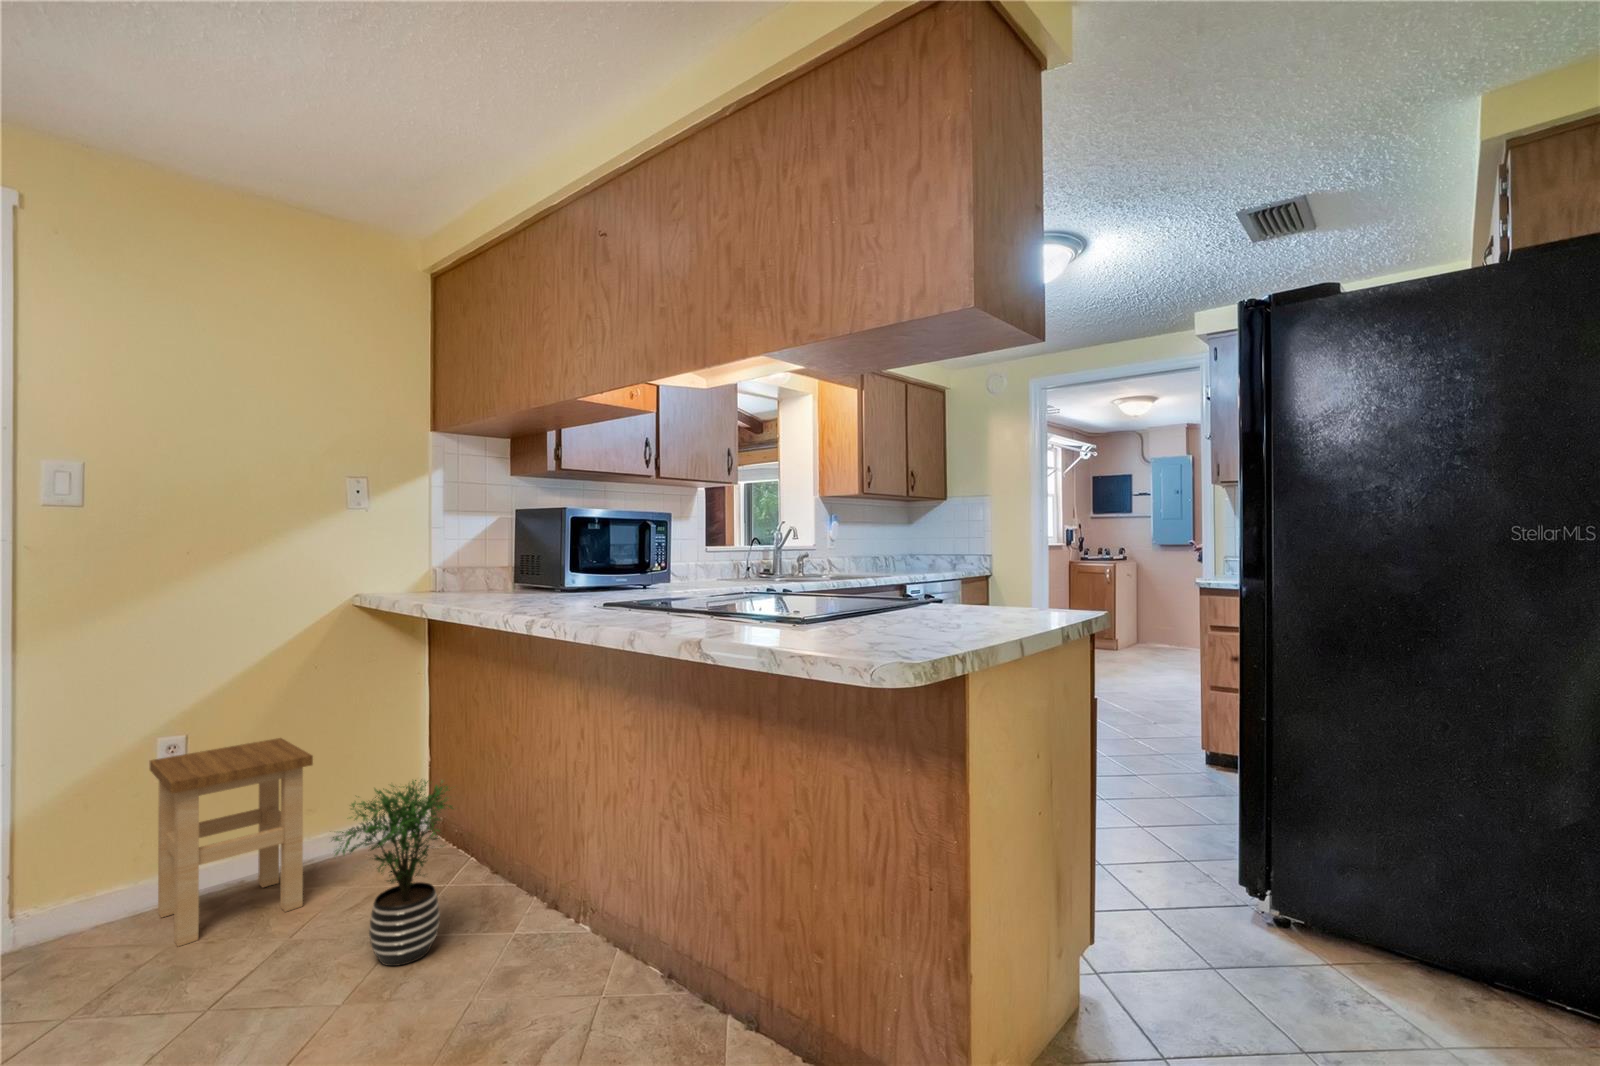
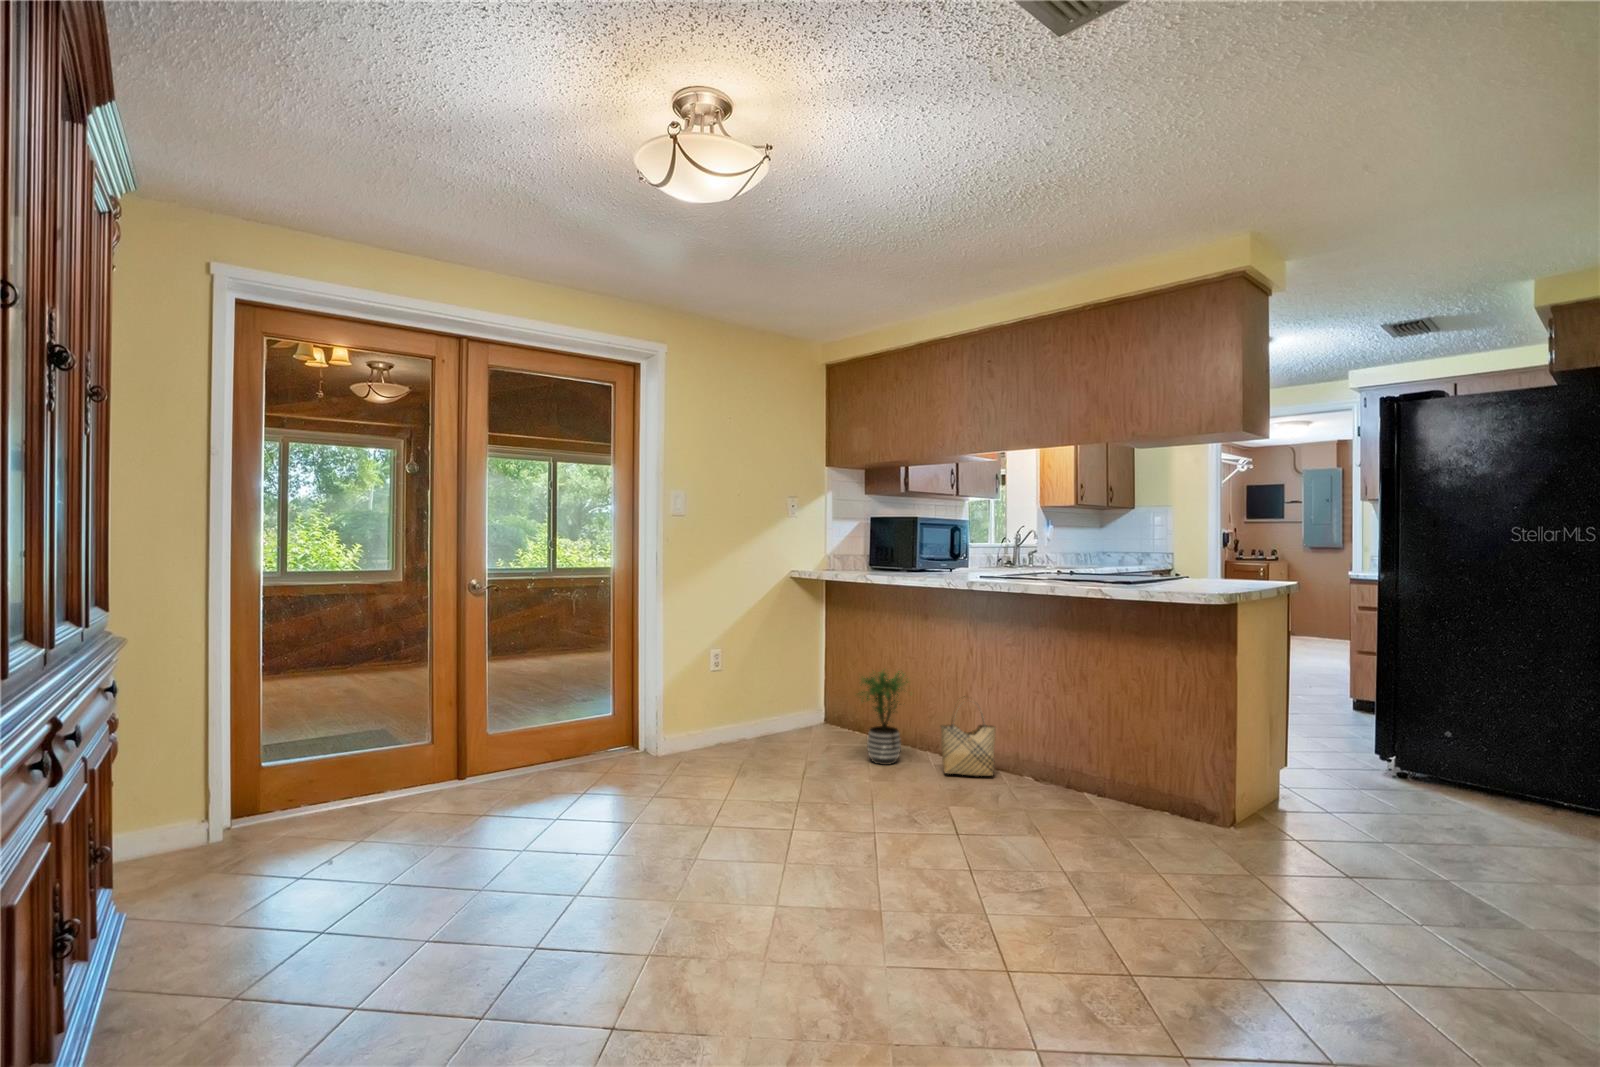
stool: present [150,738,313,947] -> none [718,652,805,754]
woven basket: none [475,832,585,995] -> present [940,696,996,776]

